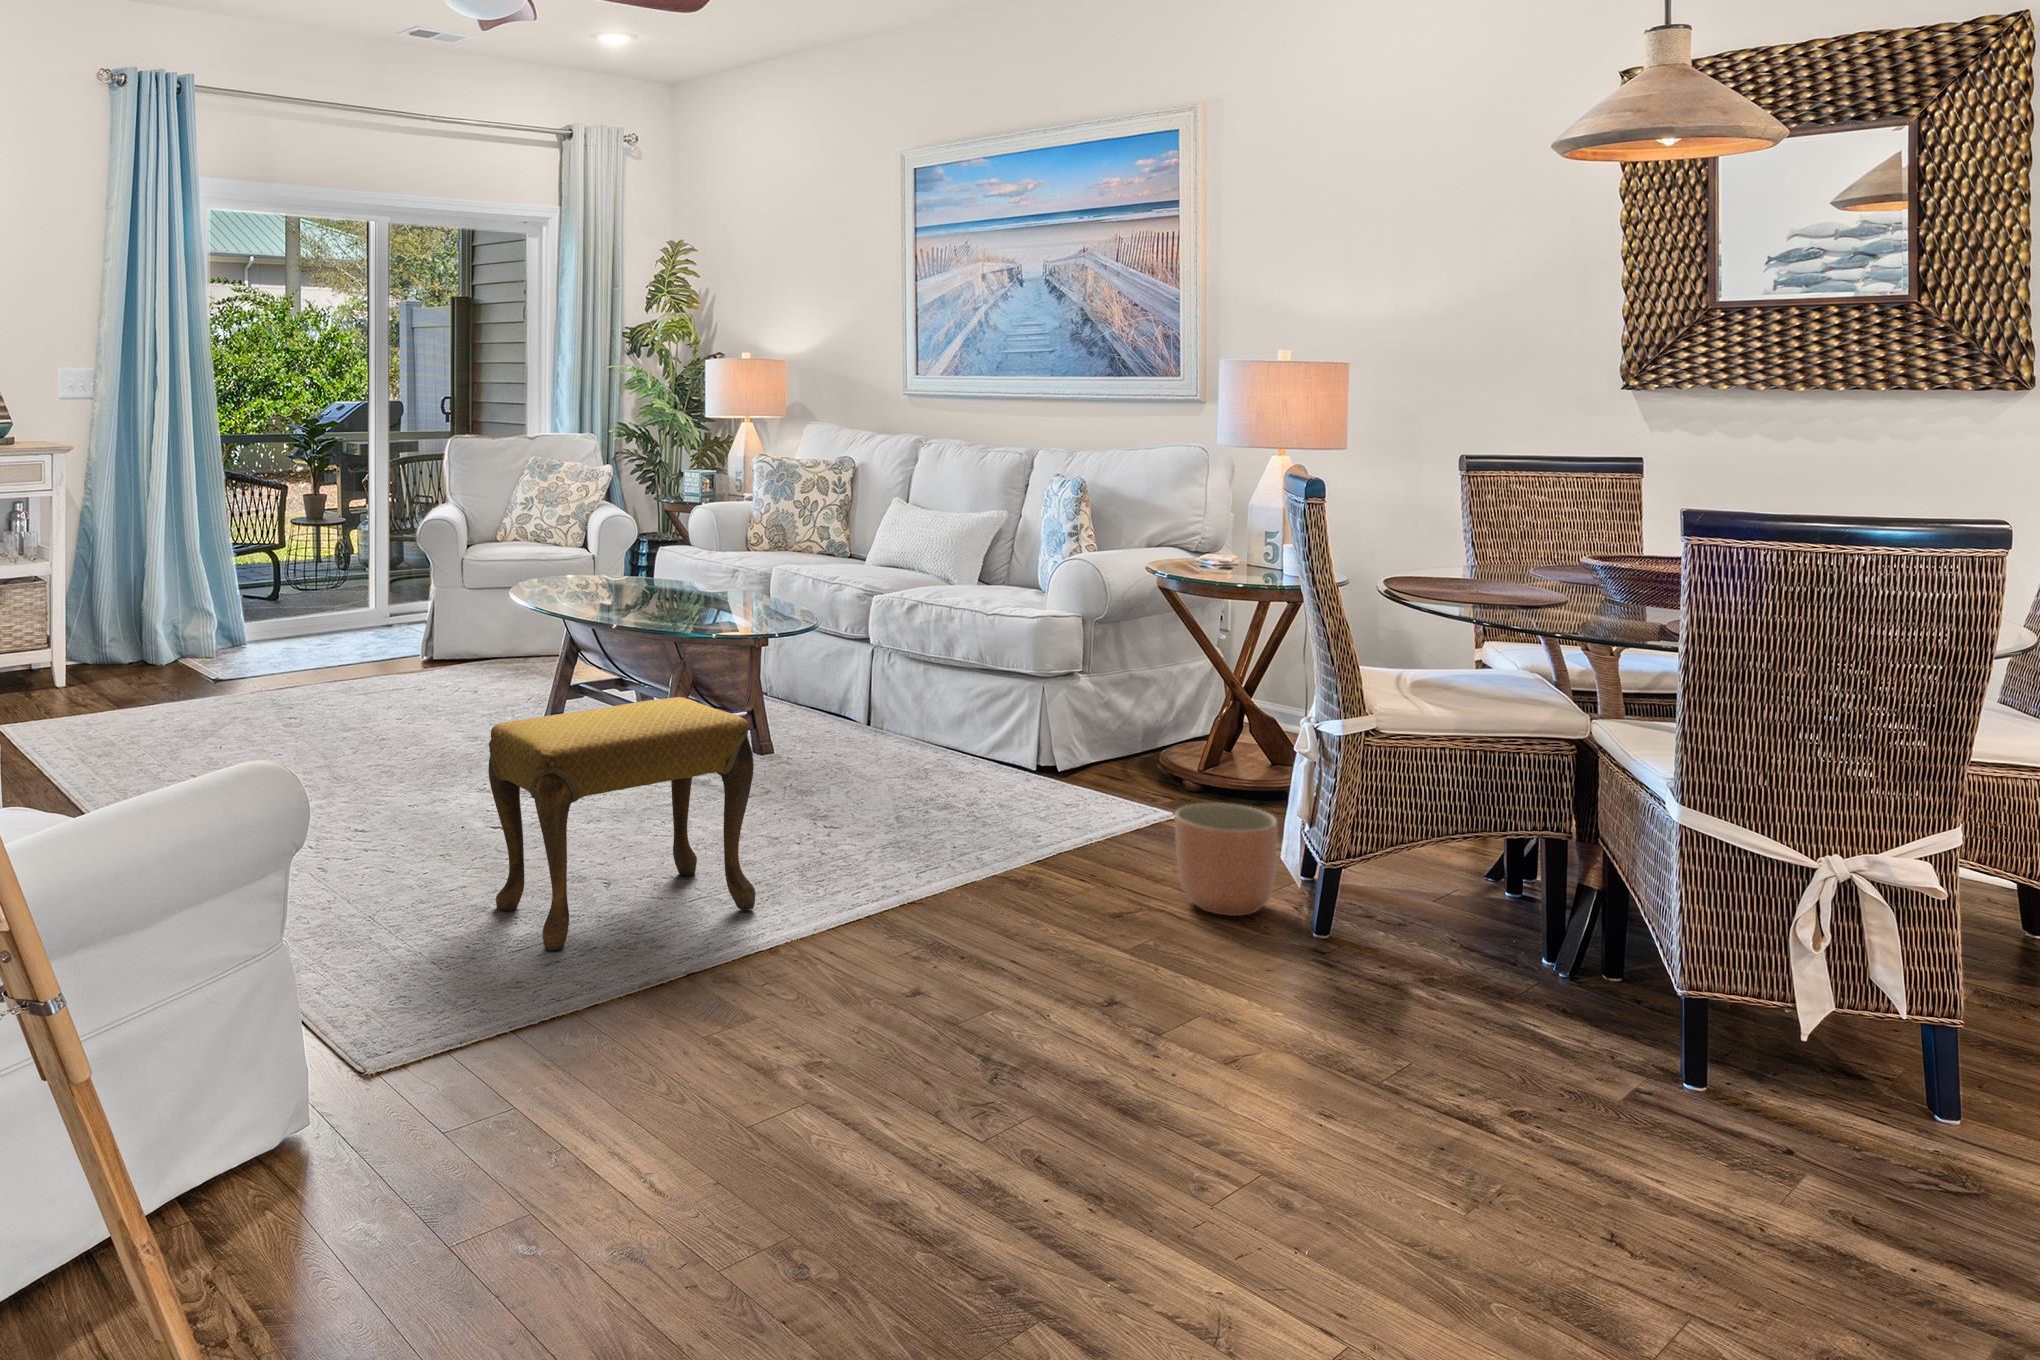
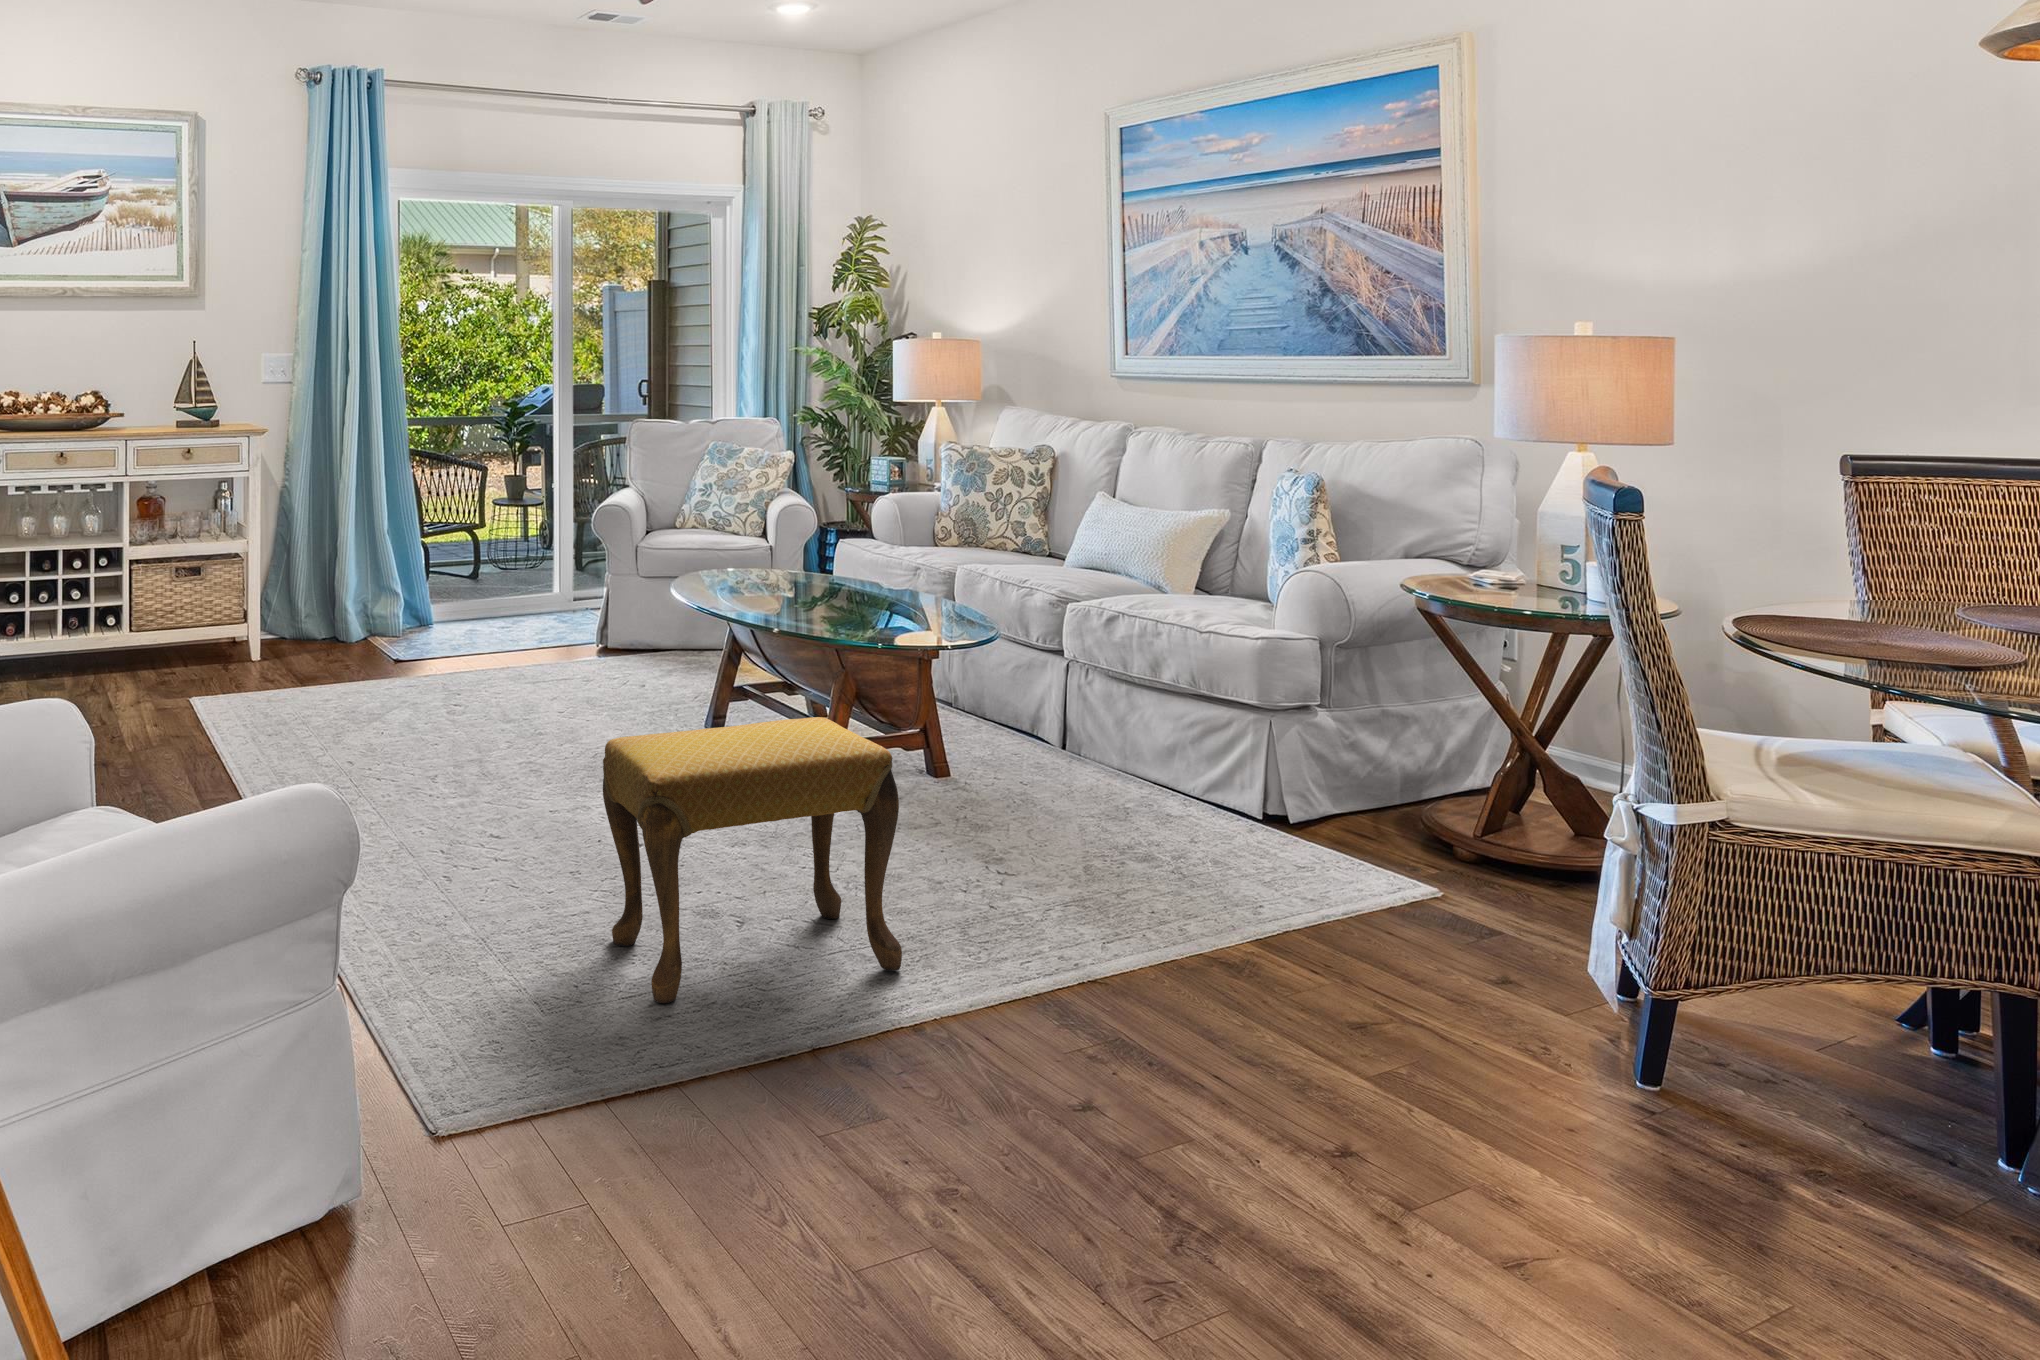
planter: present [1175,803,1277,916] -> none [1437,888,1582,1040]

